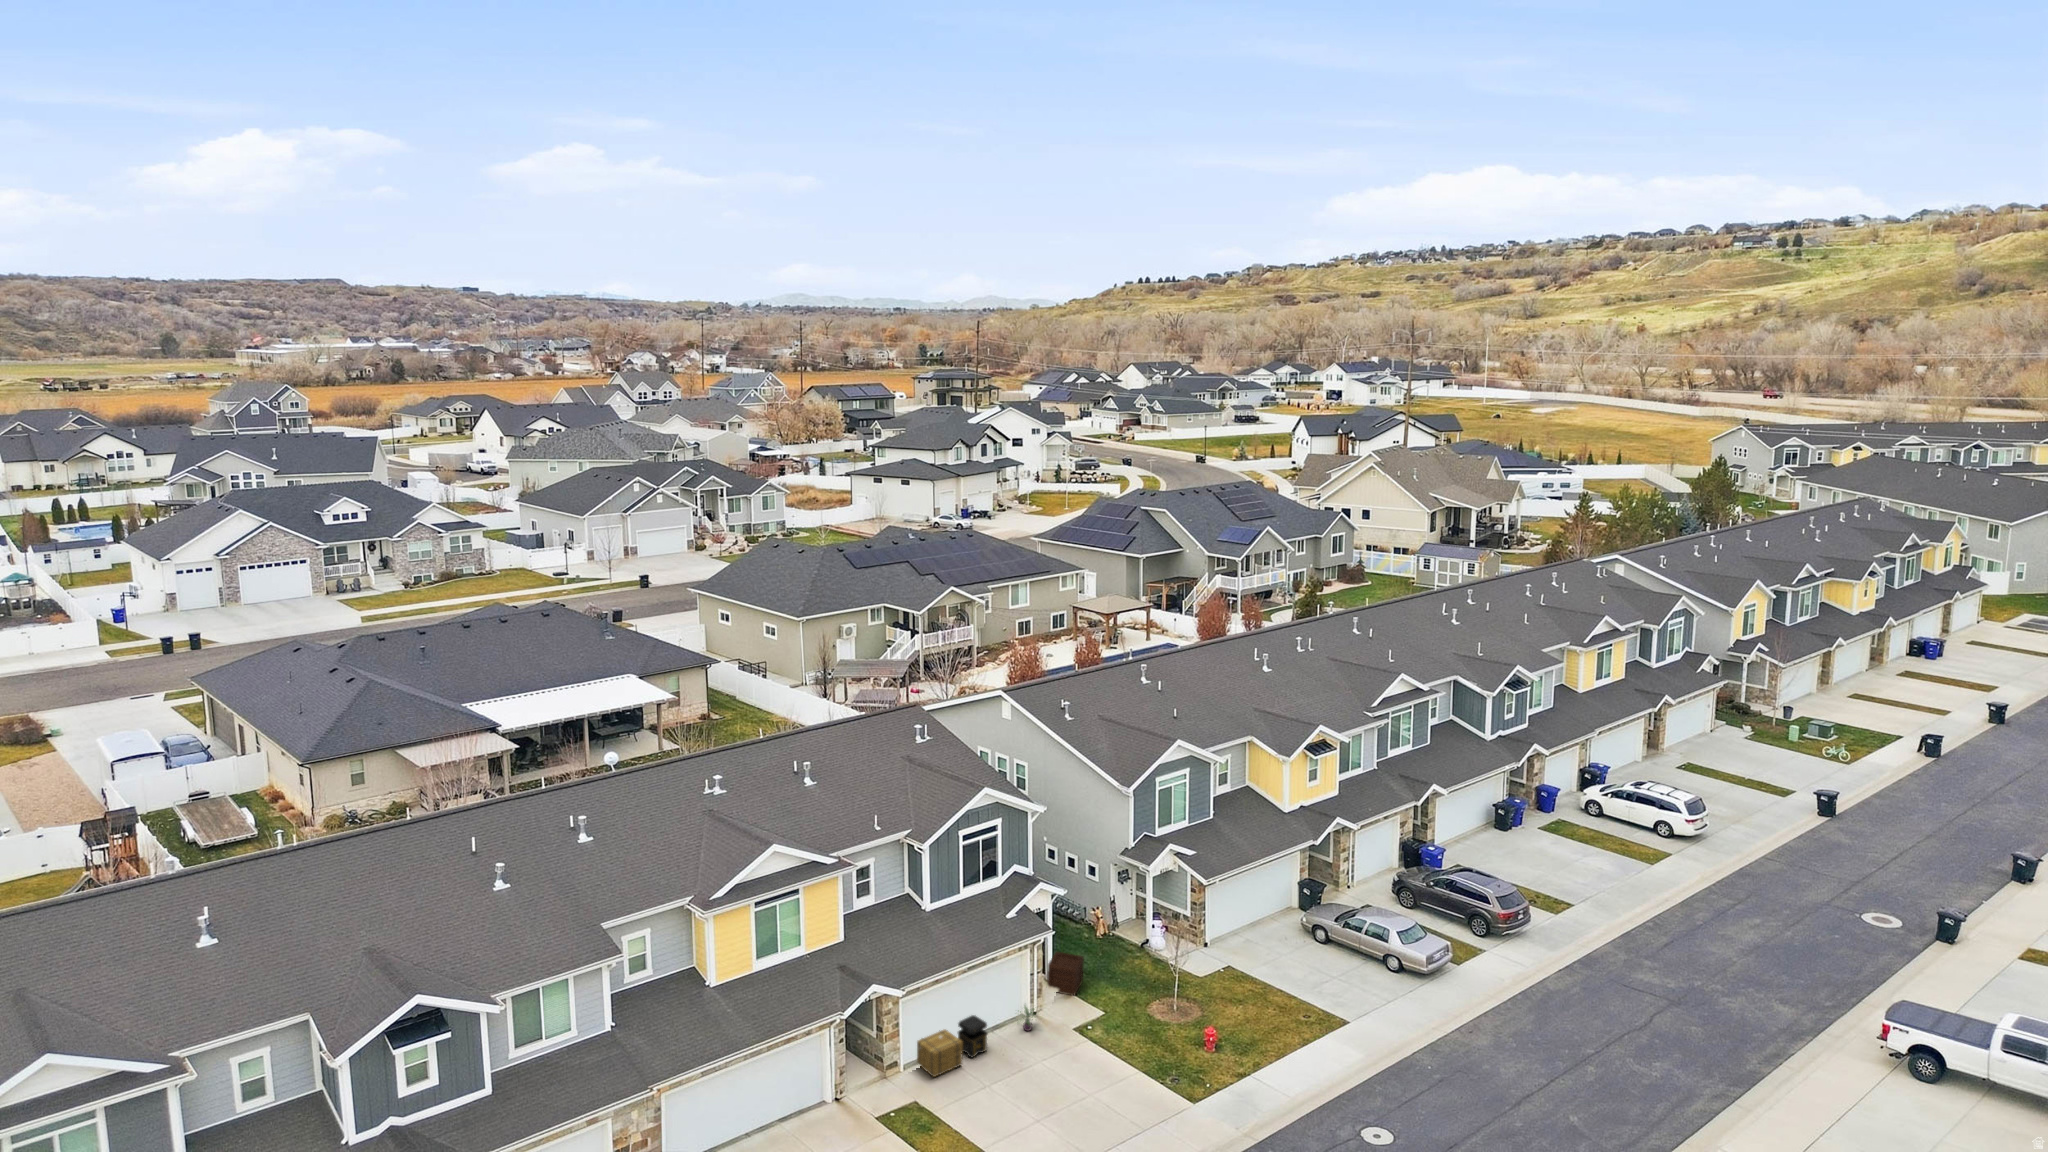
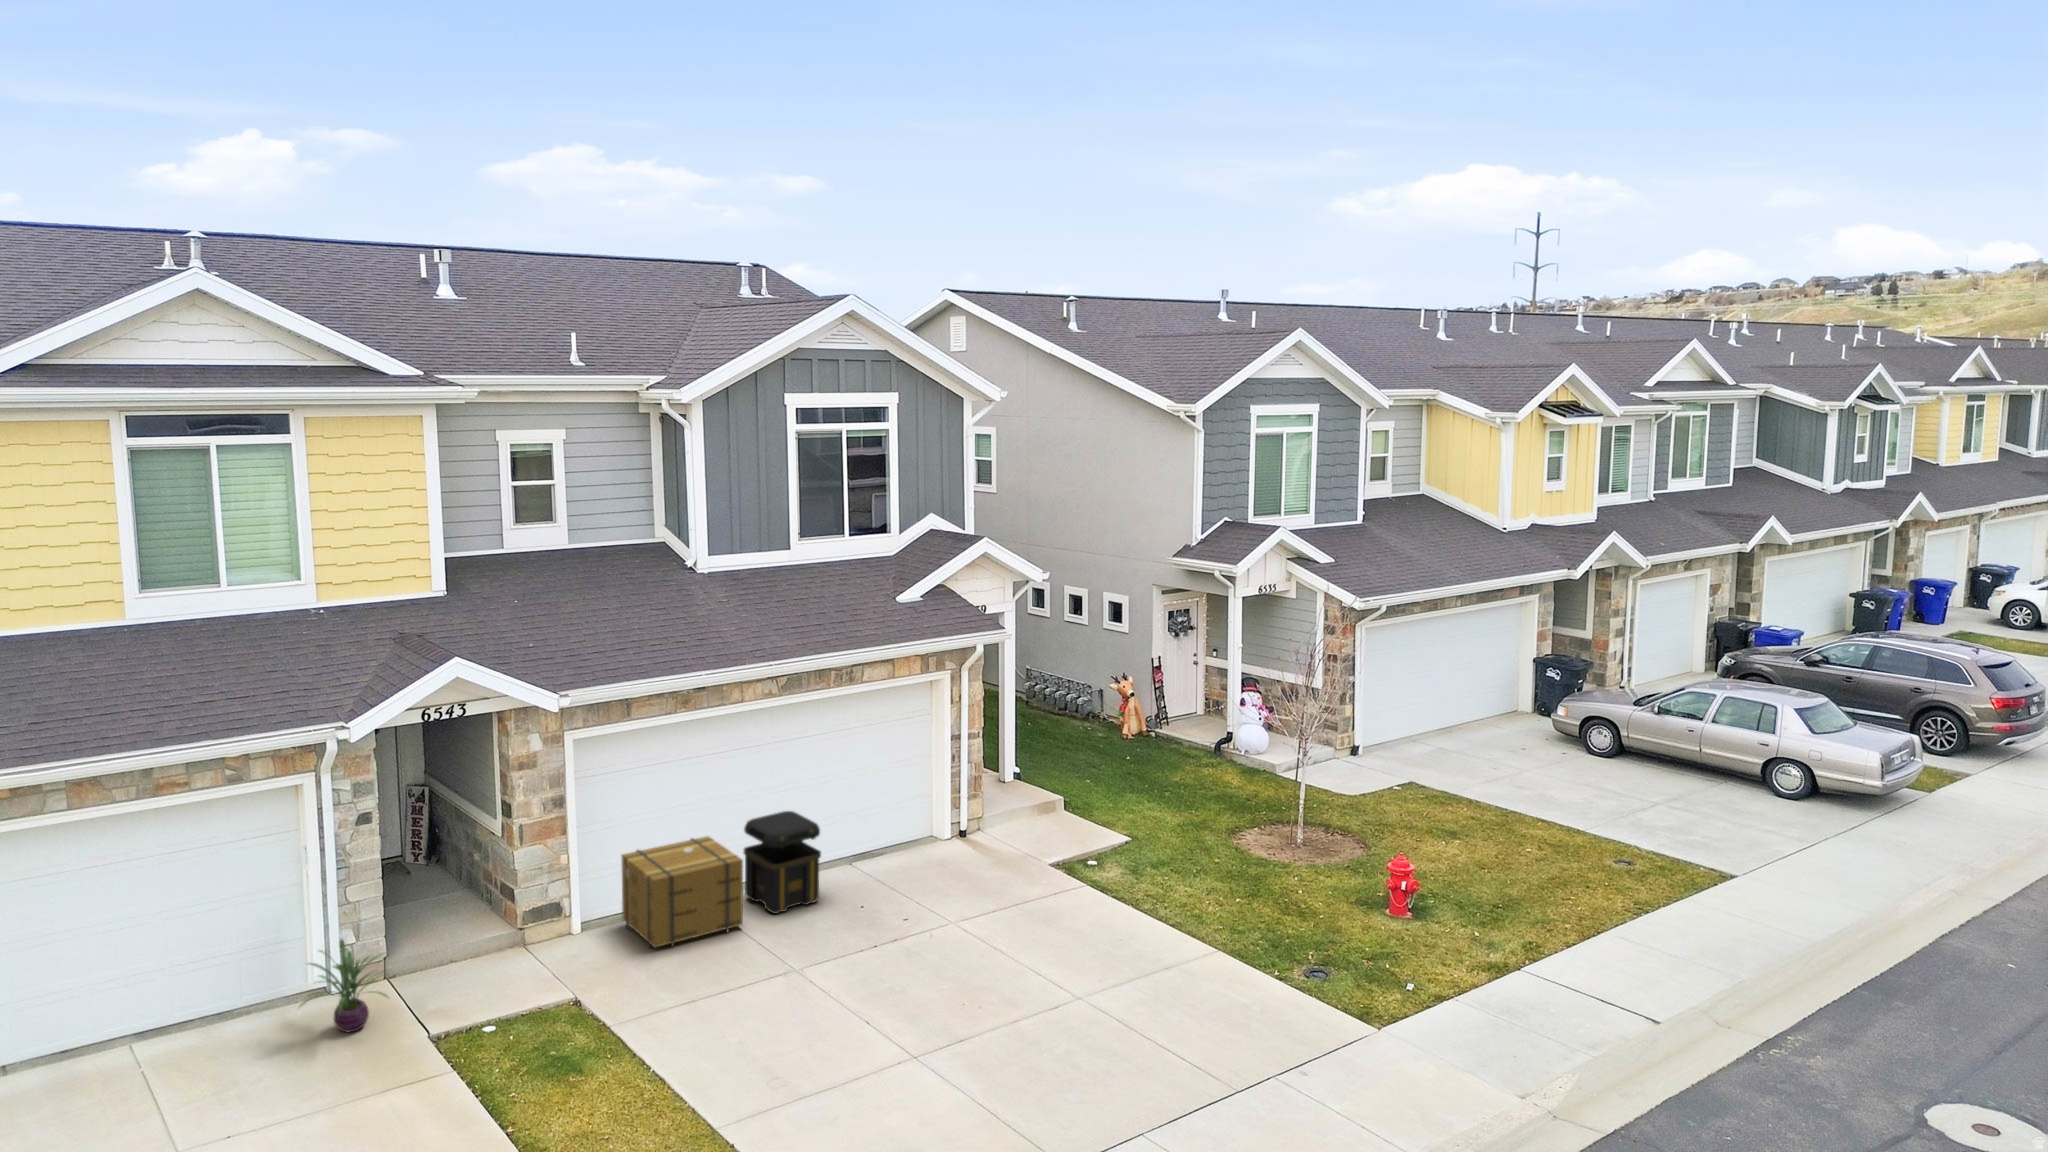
wooden crate: present [1047,952,1084,996] -> none [996,725,1084,817]
decorative plant: present [1018,1006,1035,1031] -> present [301,940,387,1032]

